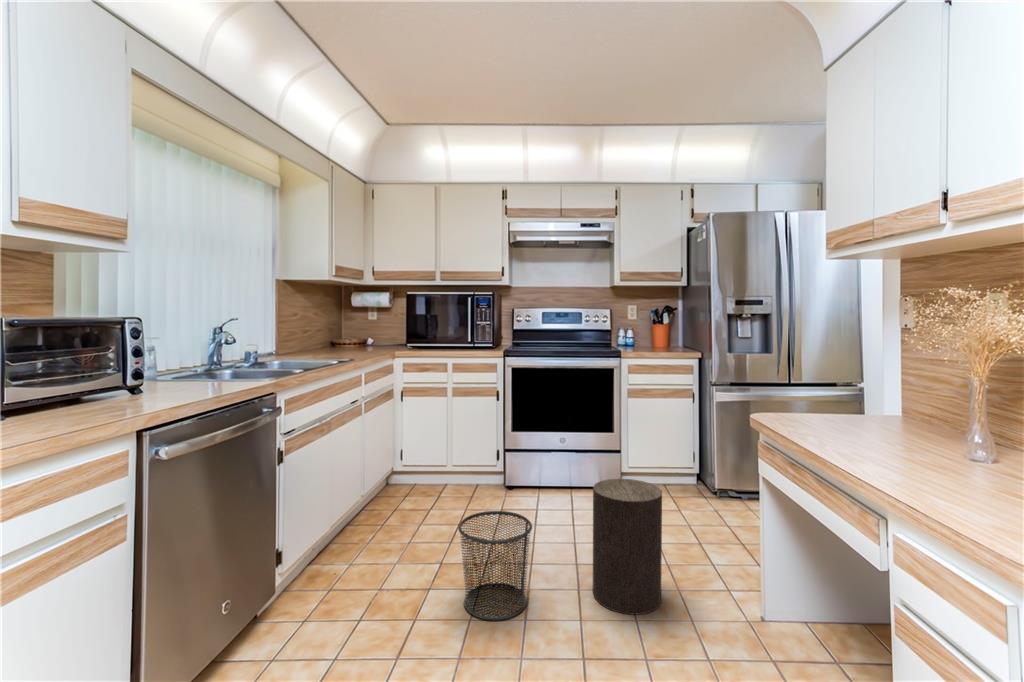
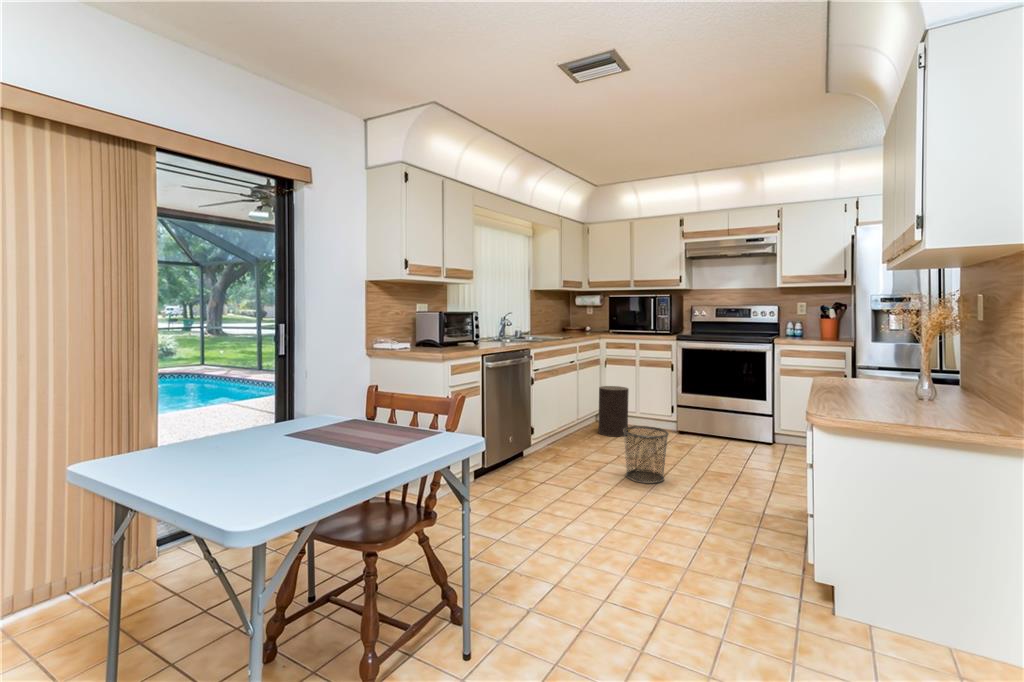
stool: present [593,479,662,615] -> present [598,386,629,437]

